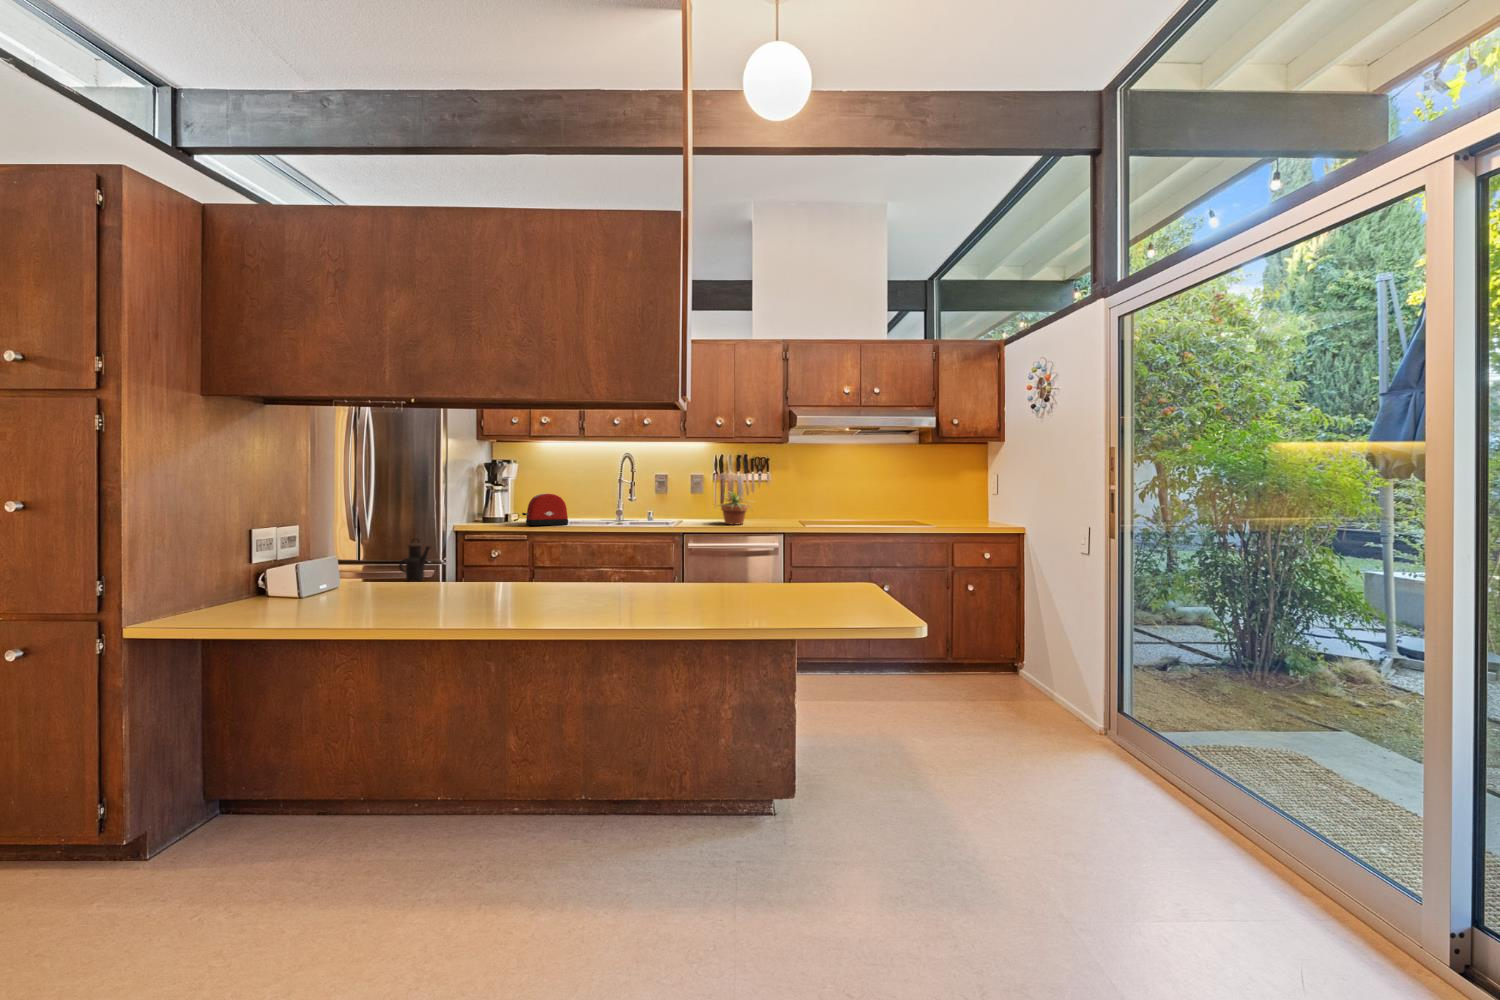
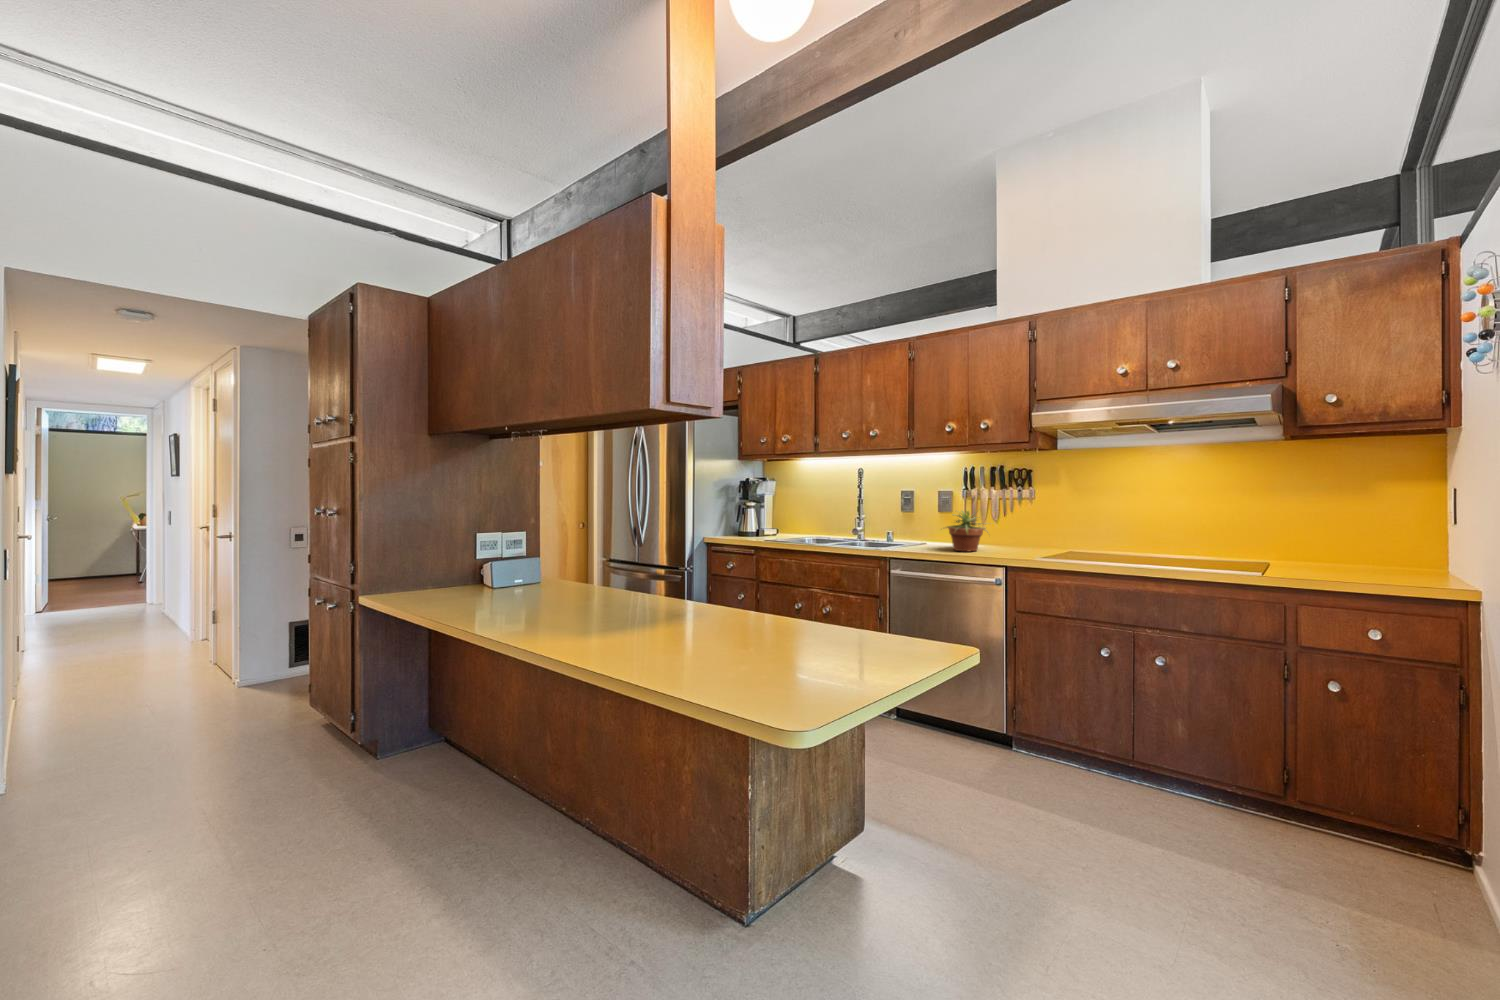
toaster: present [522,493,568,525] -> none [757,510,801,542]
teapot: present [399,538,431,581] -> none [625,549,642,587]

